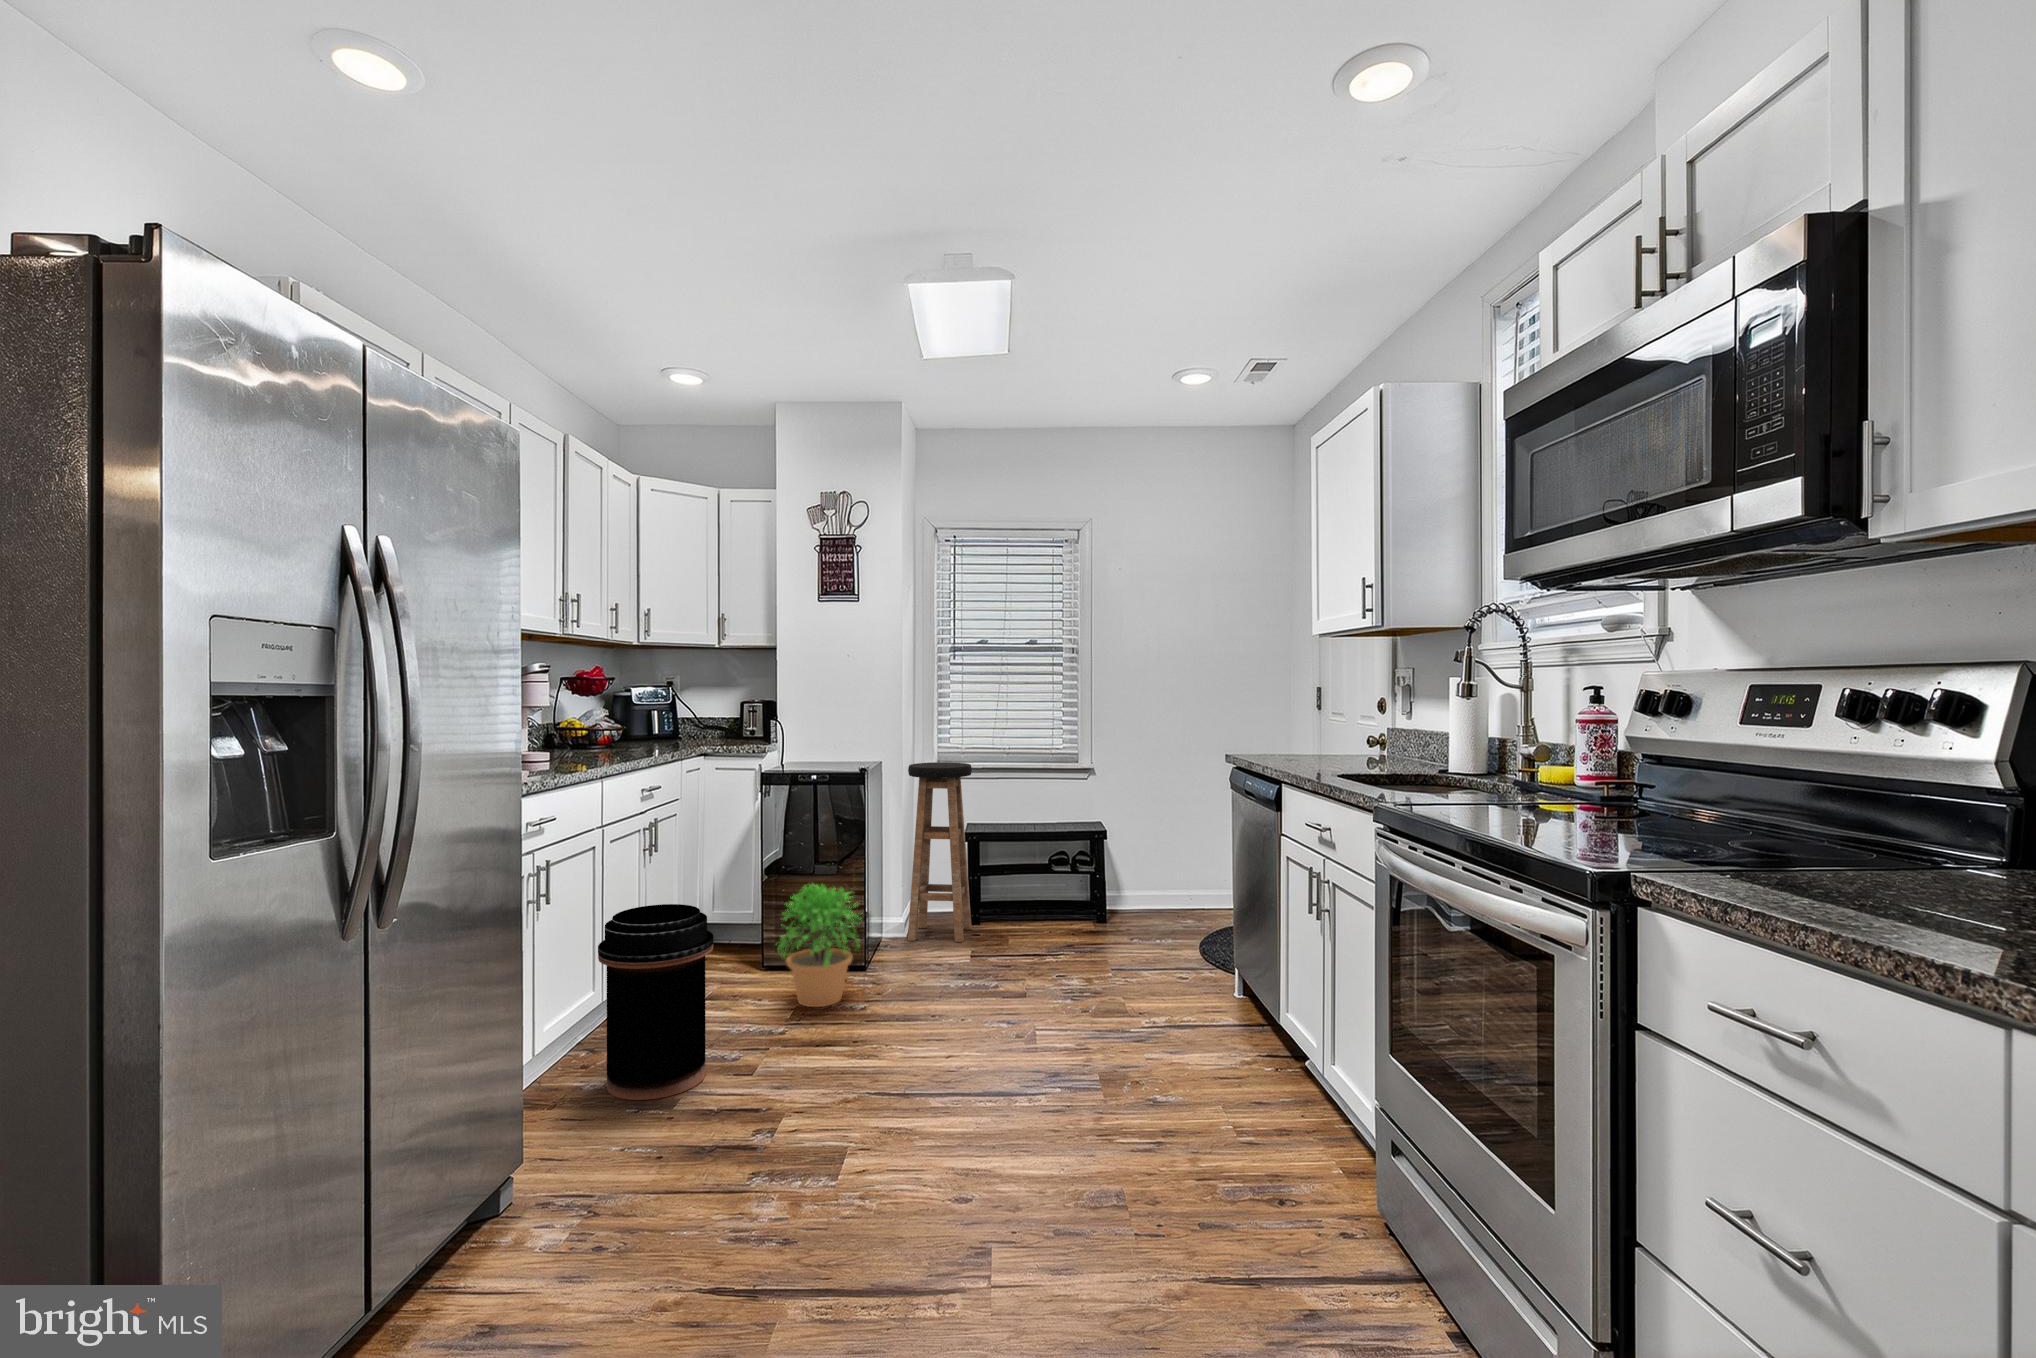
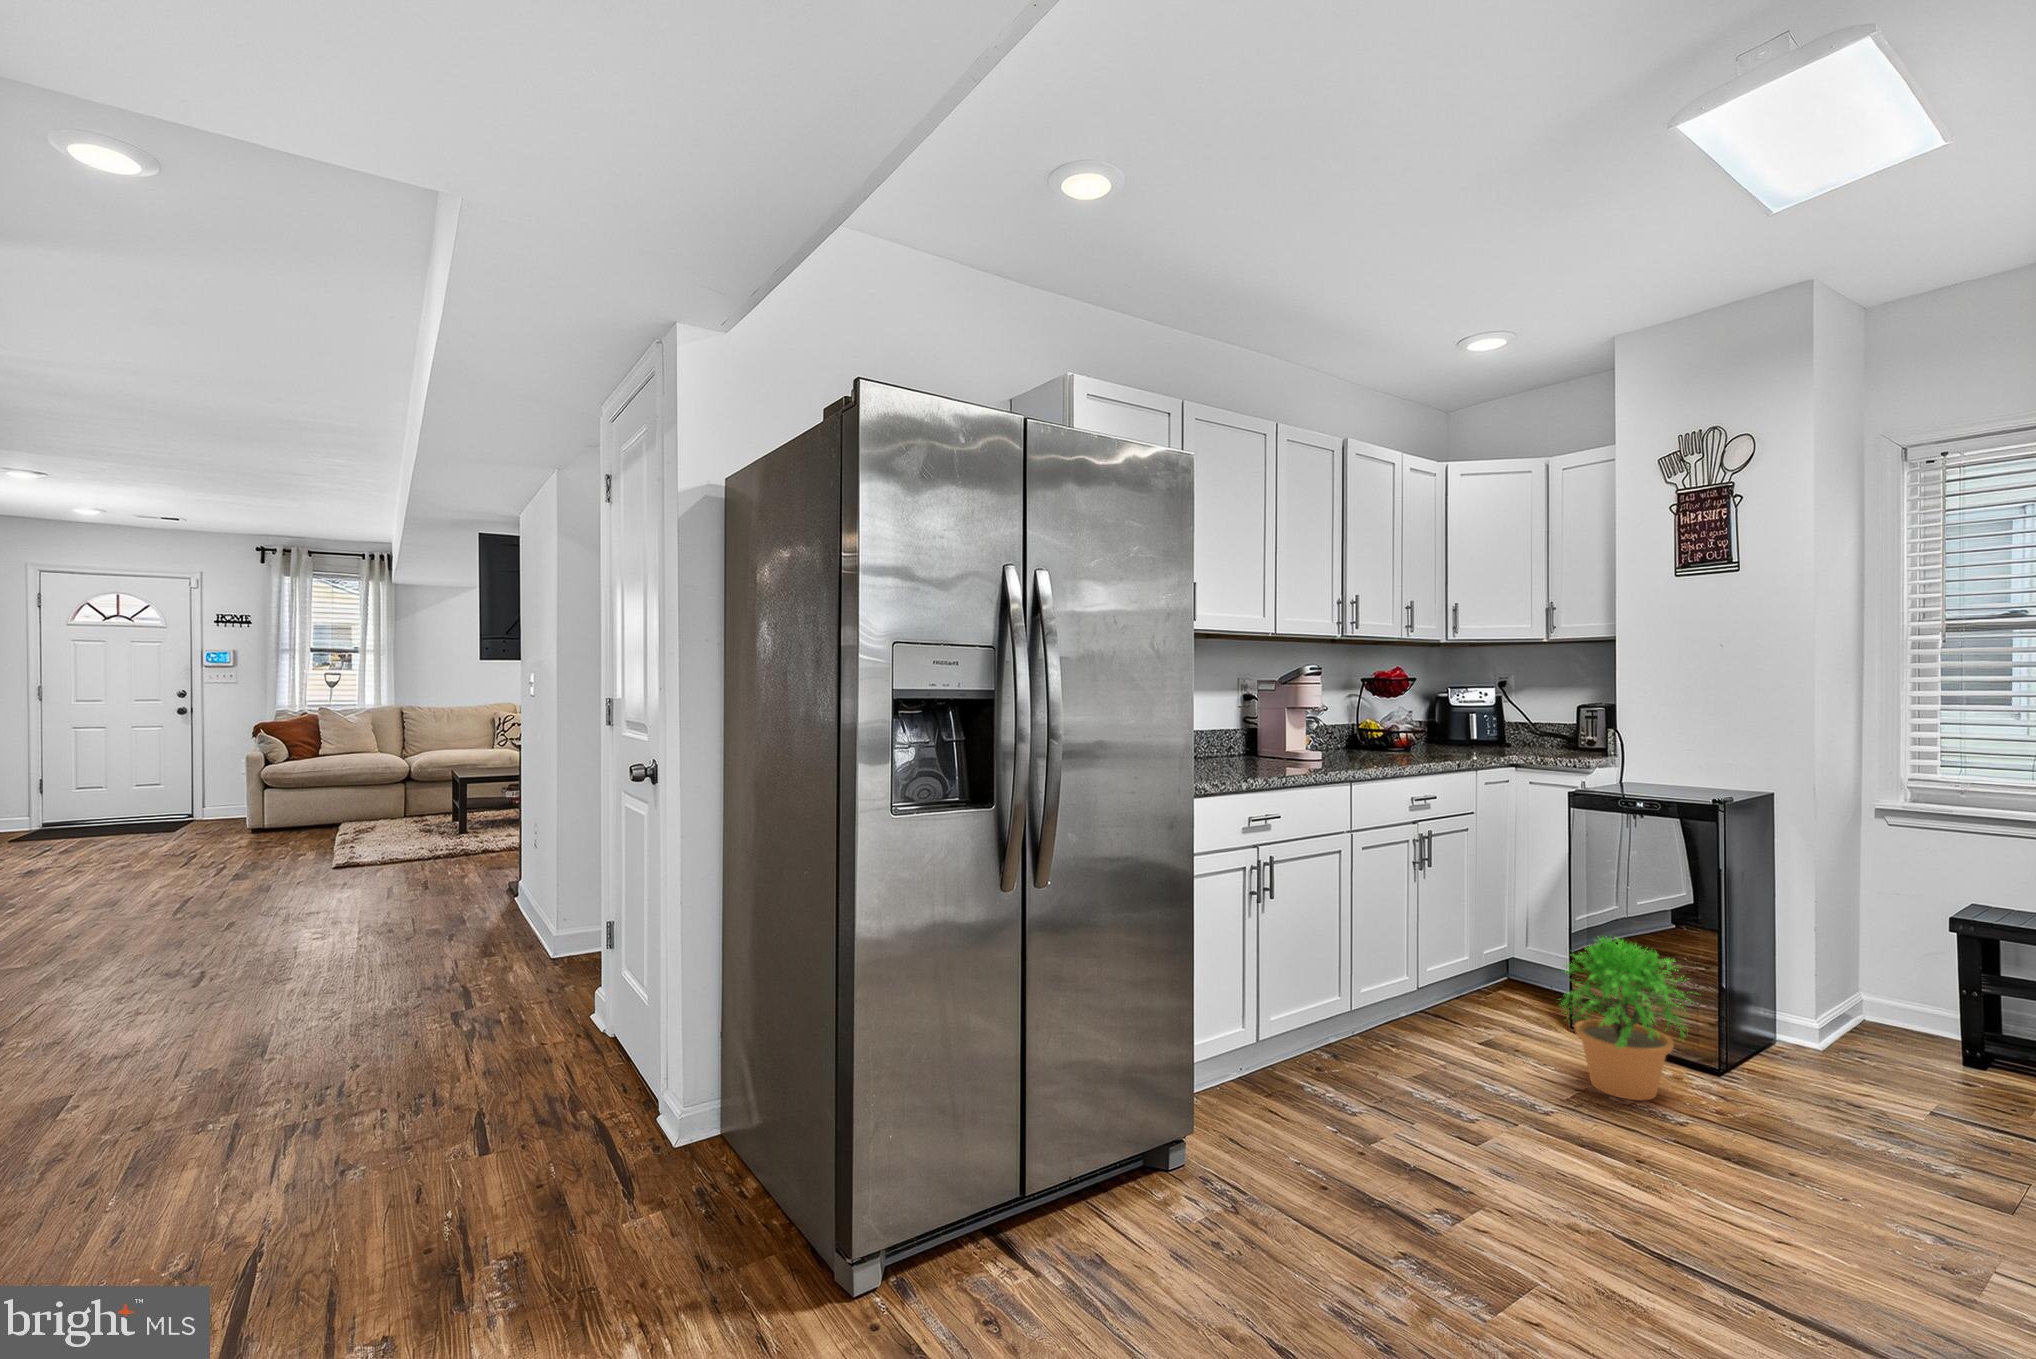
bar stool: present [908,762,972,942] -> none [1817,801,1956,1083]
trash can: present [598,904,713,1100] -> none [1312,917,1437,1131]

